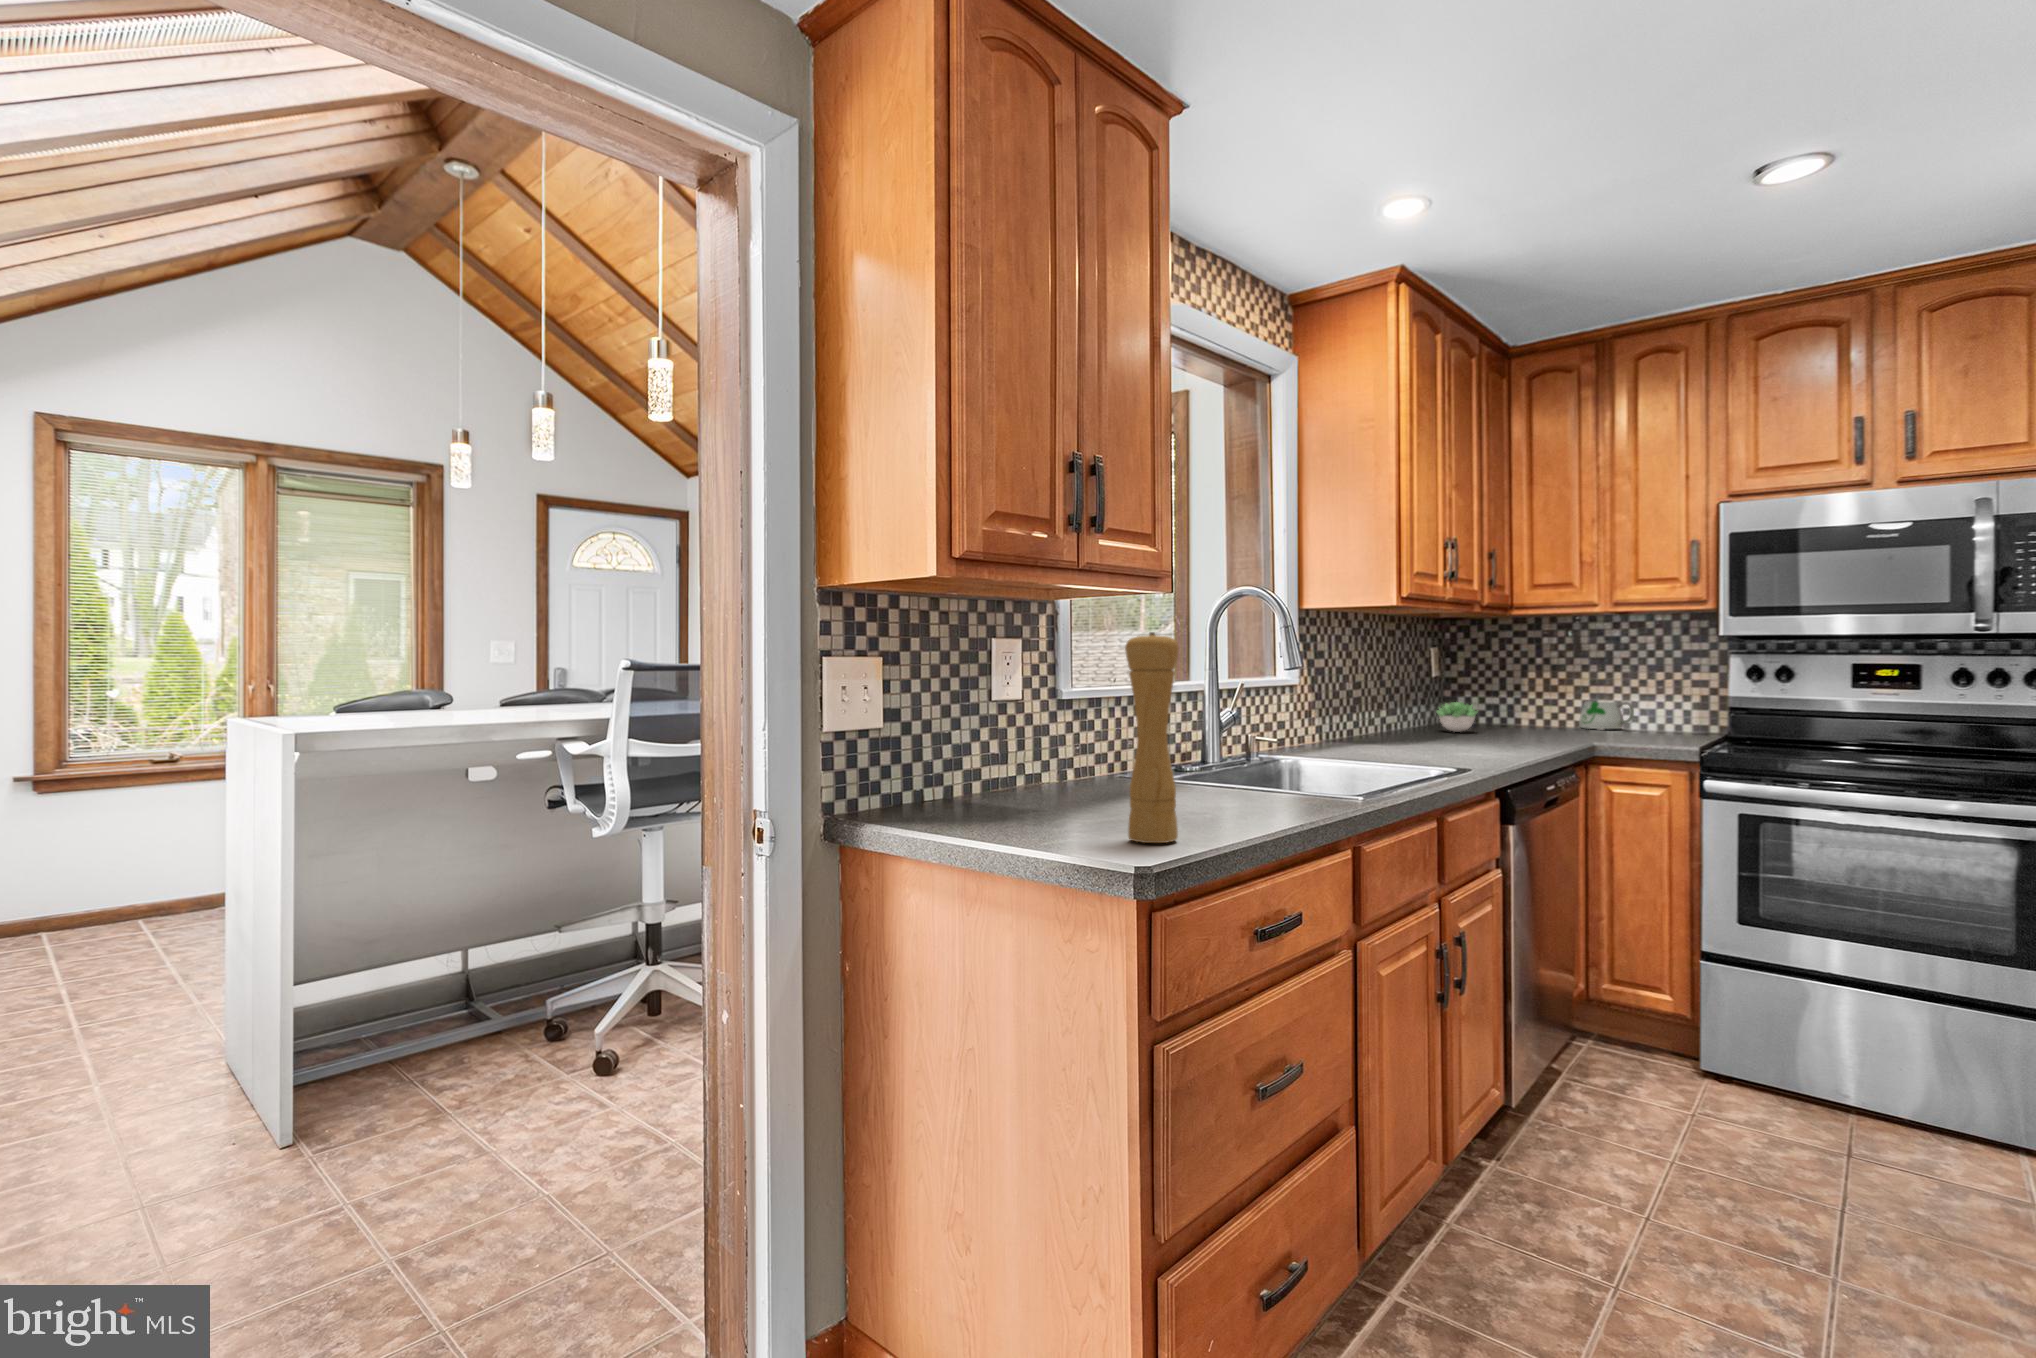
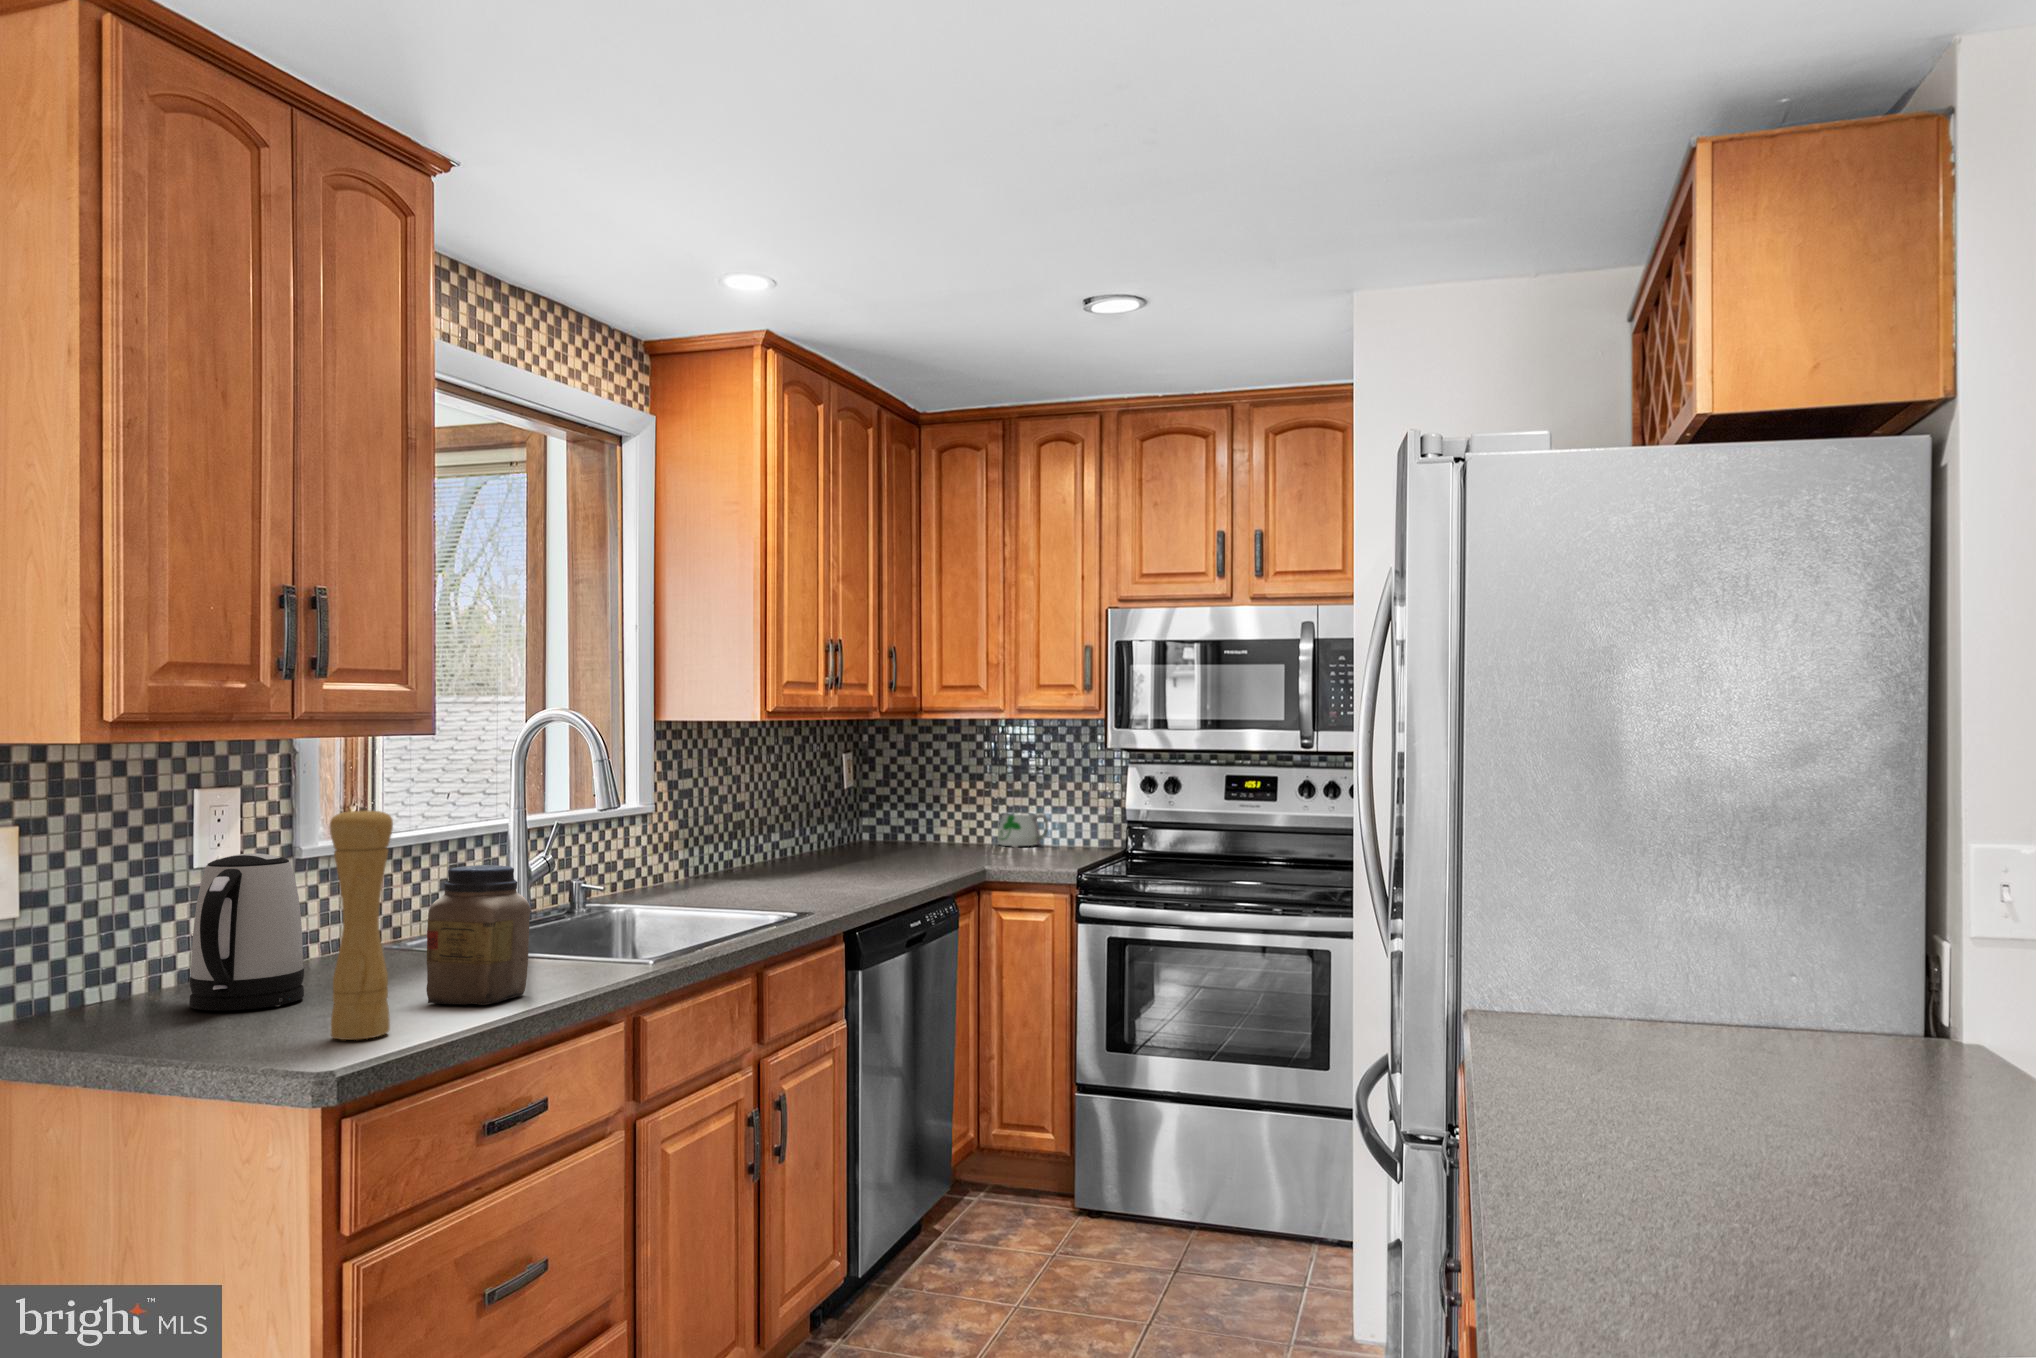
kettle: none [999,685,1083,813] -> present [189,853,304,1011]
jar: none [1189,699,1276,823] -> present [426,865,530,1005]
succulent plant: present [1437,702,1477,732] -> none [832,821,881,857]

